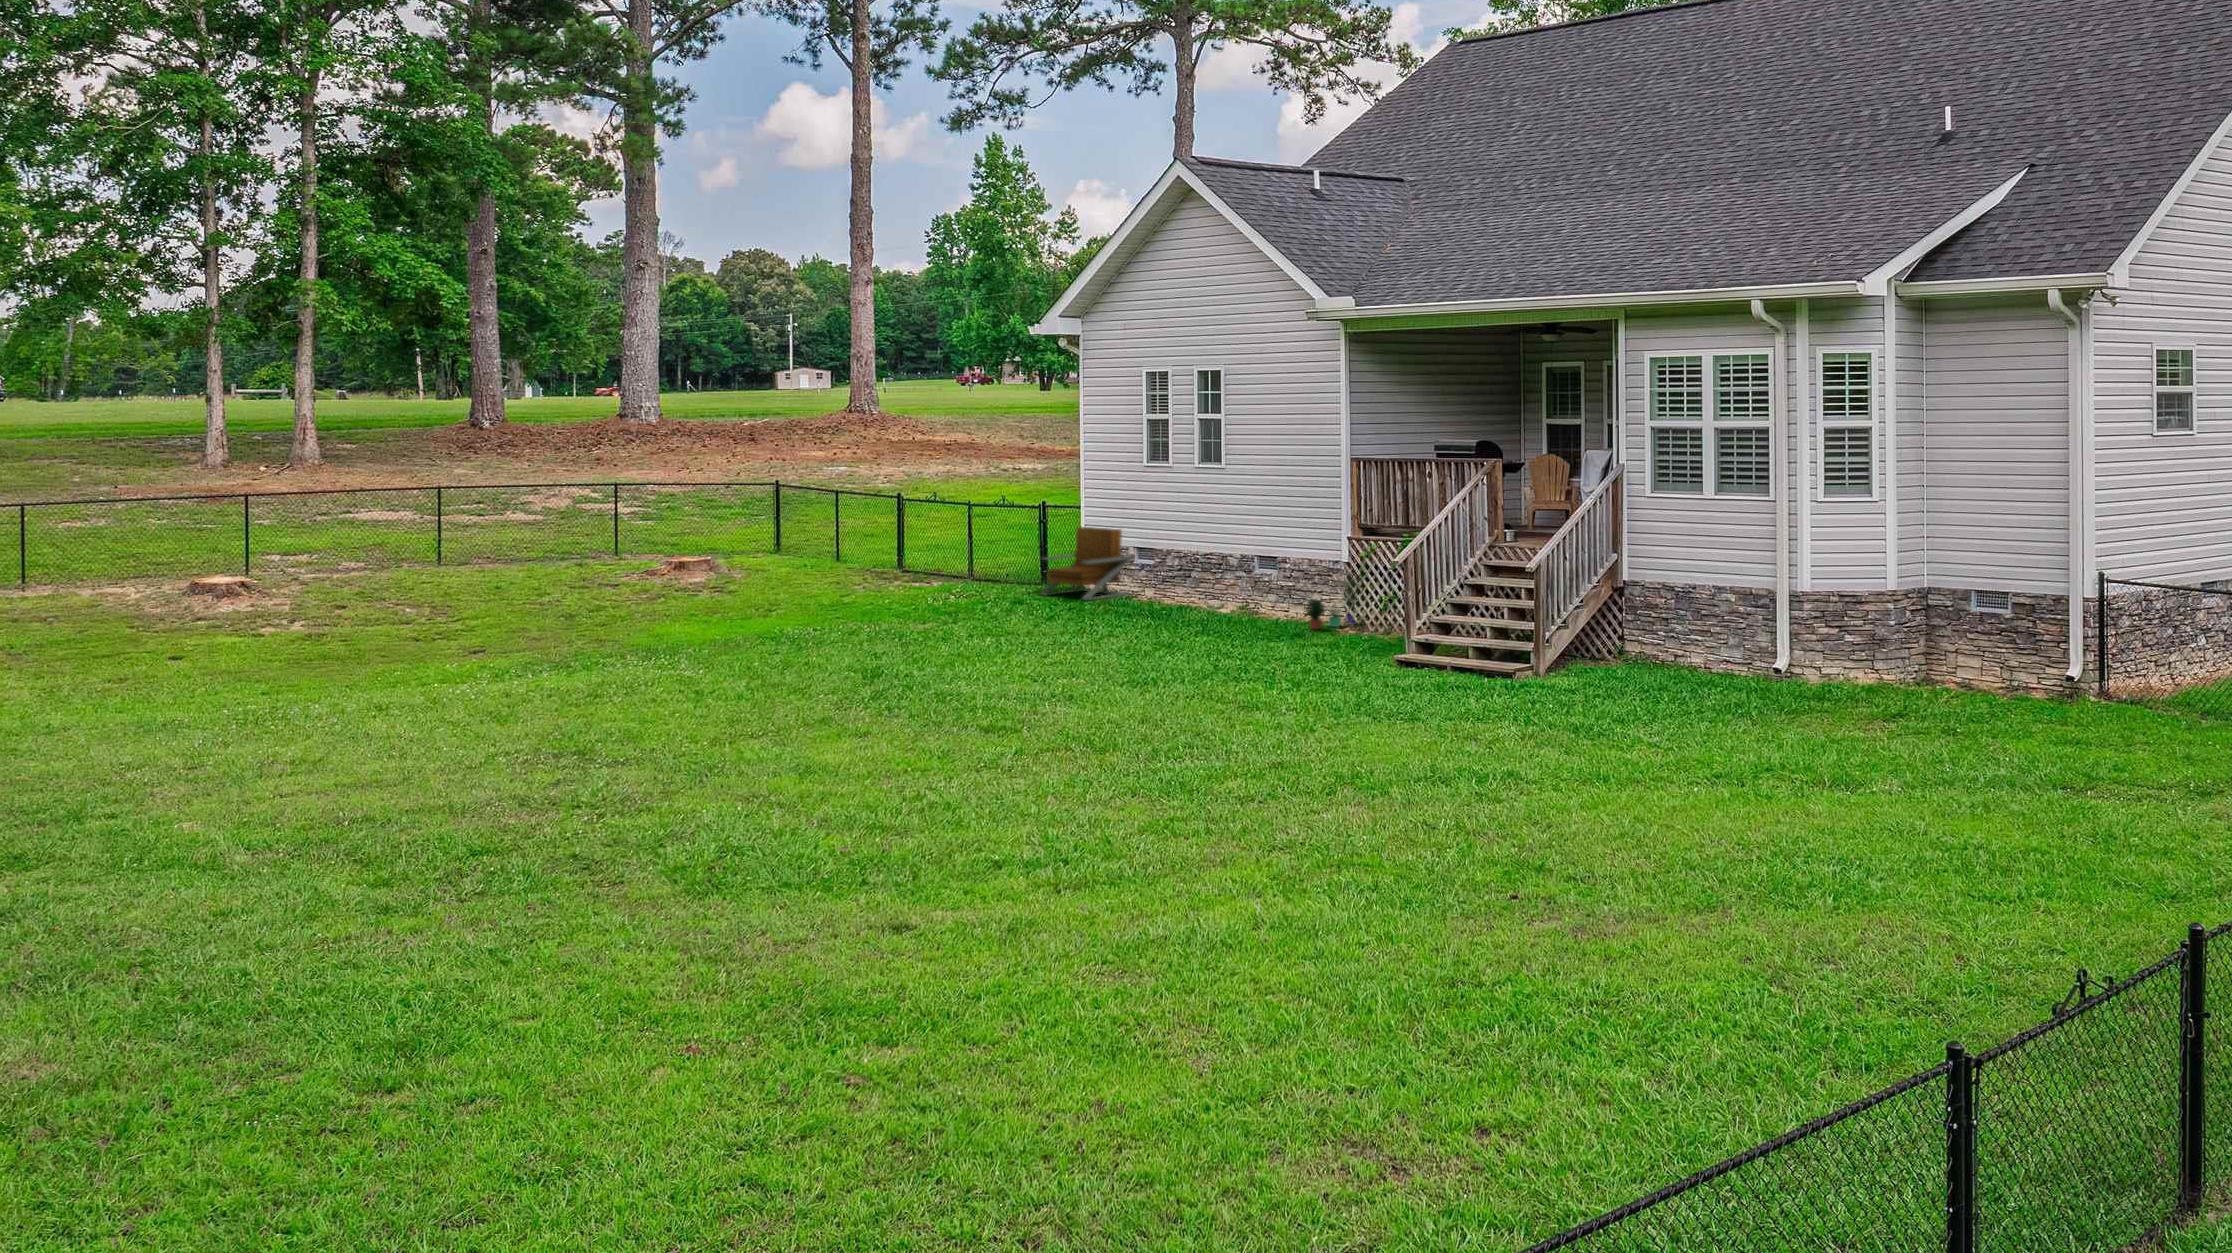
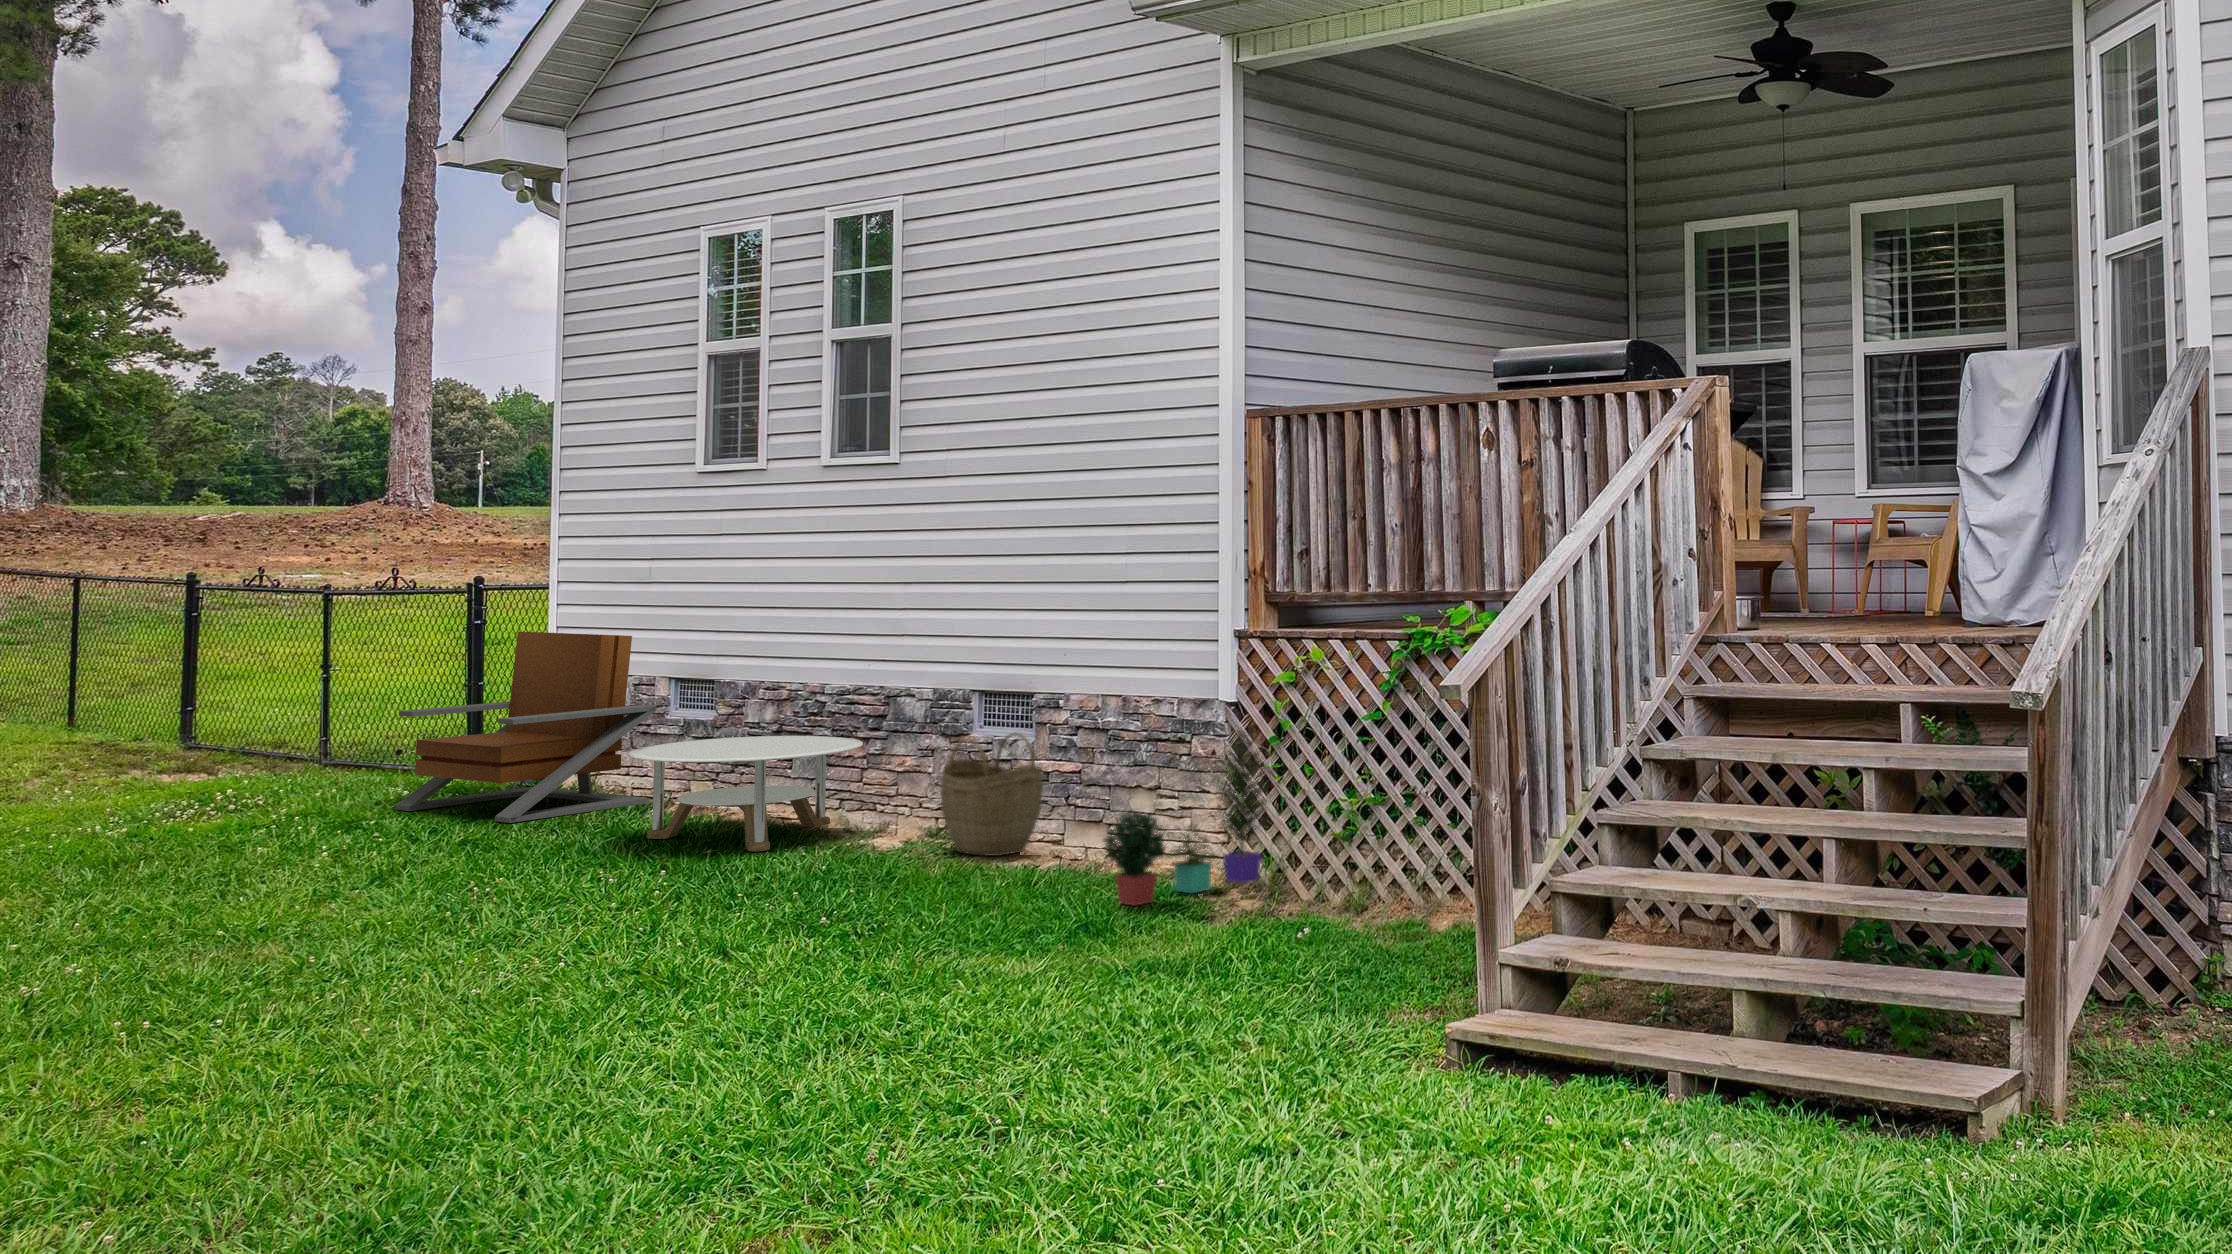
round table: none [1135,570,1216,612] -> present [628,736,863,851]
woven basket: none [1247,571,1283,615] -> present [940,733,1043,856]

